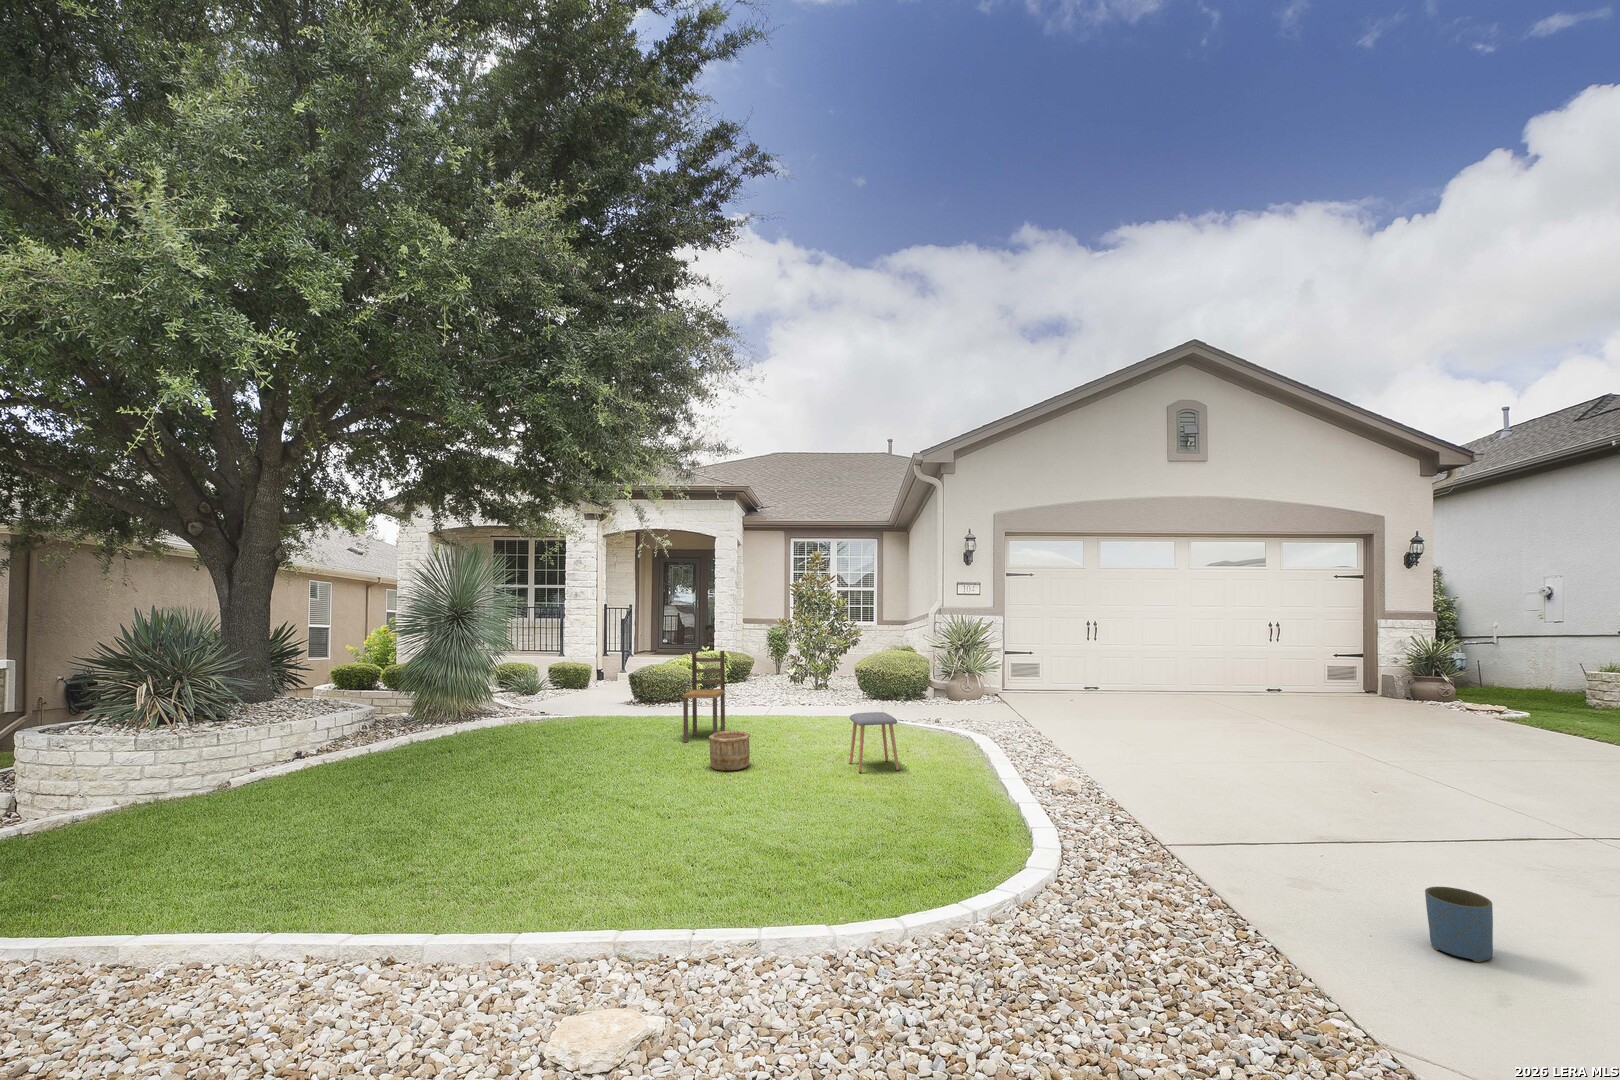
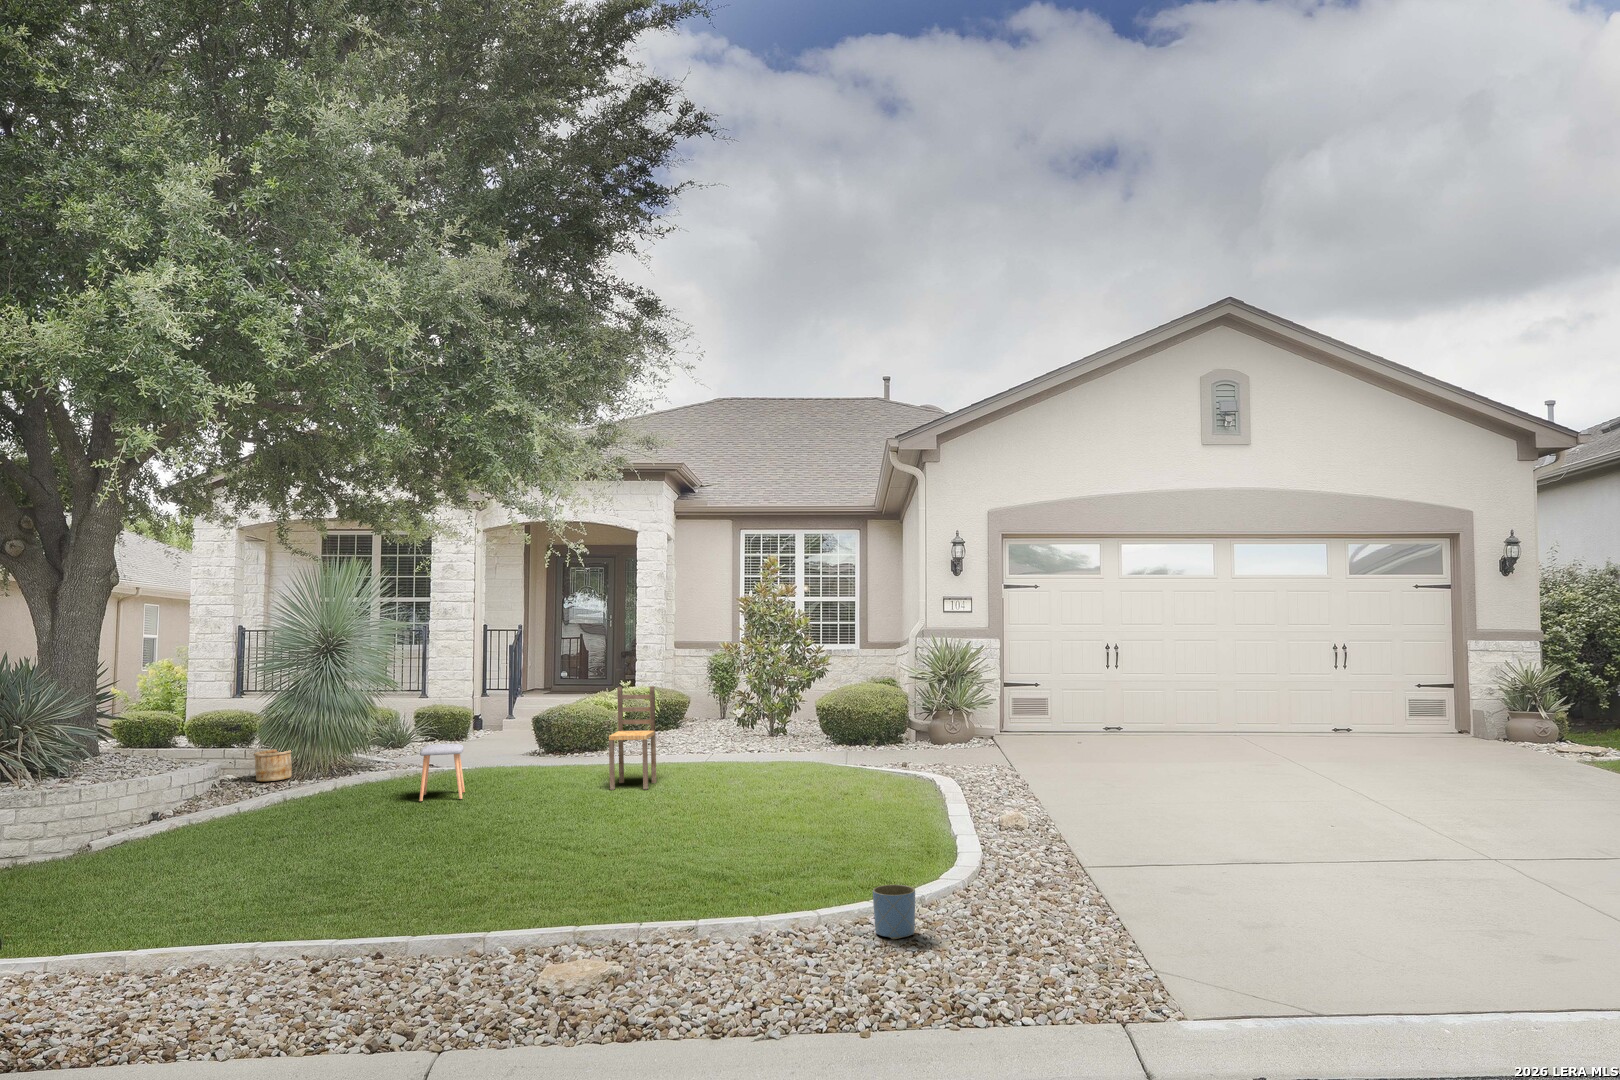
stool: present [849,712,899,773] -> present [419,744,465,802]
wooden bucket: present [709,731,750,771] -> present [254,749,292,781]
planter: present [1425,887,1493,962] -> present [873,885,915,939]

